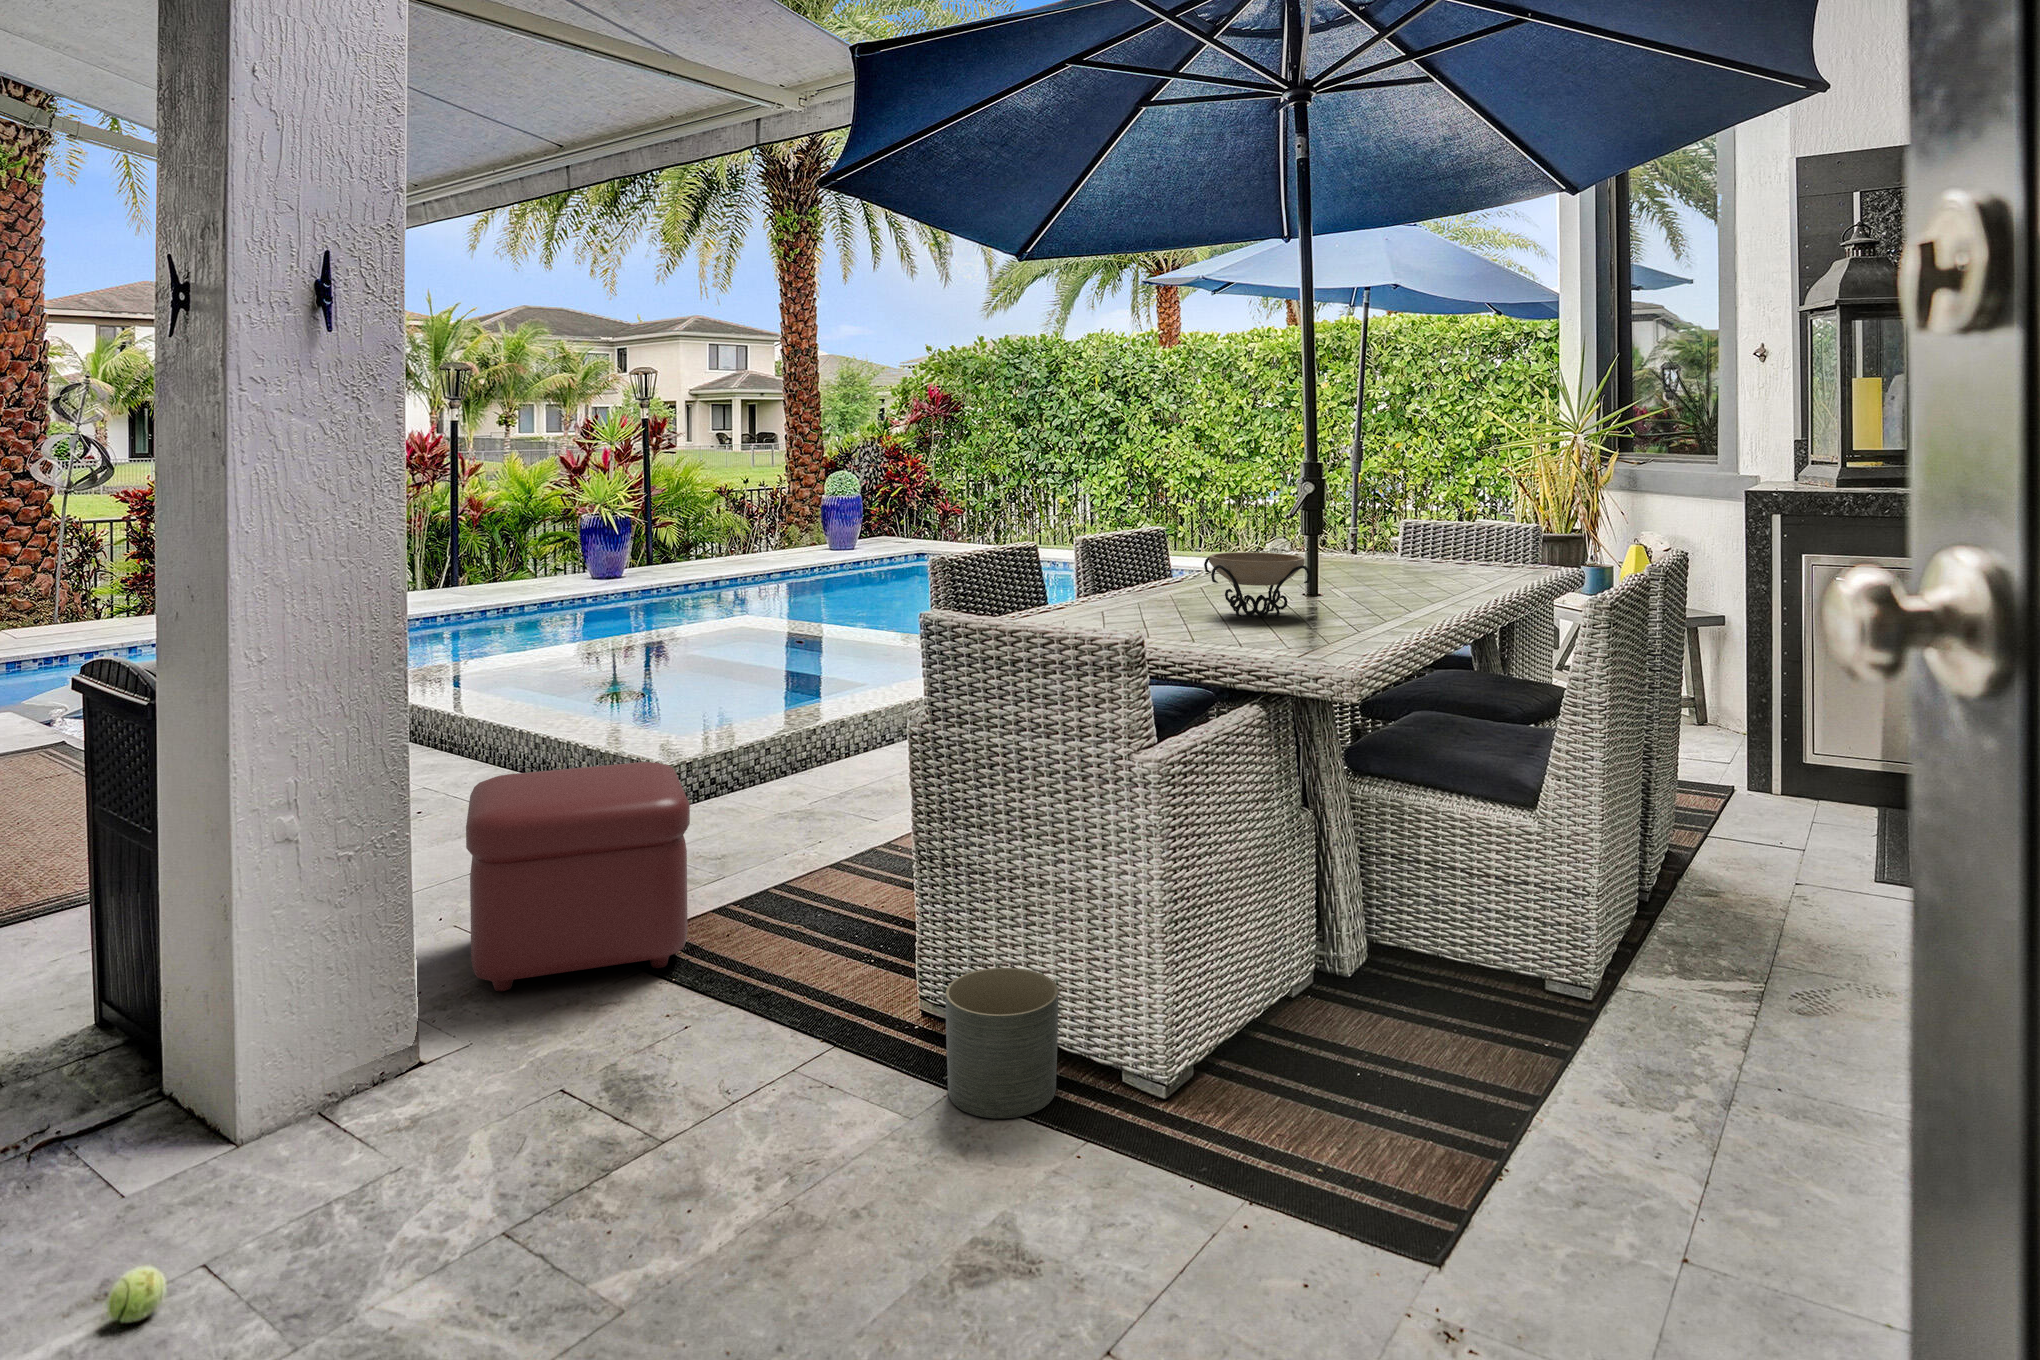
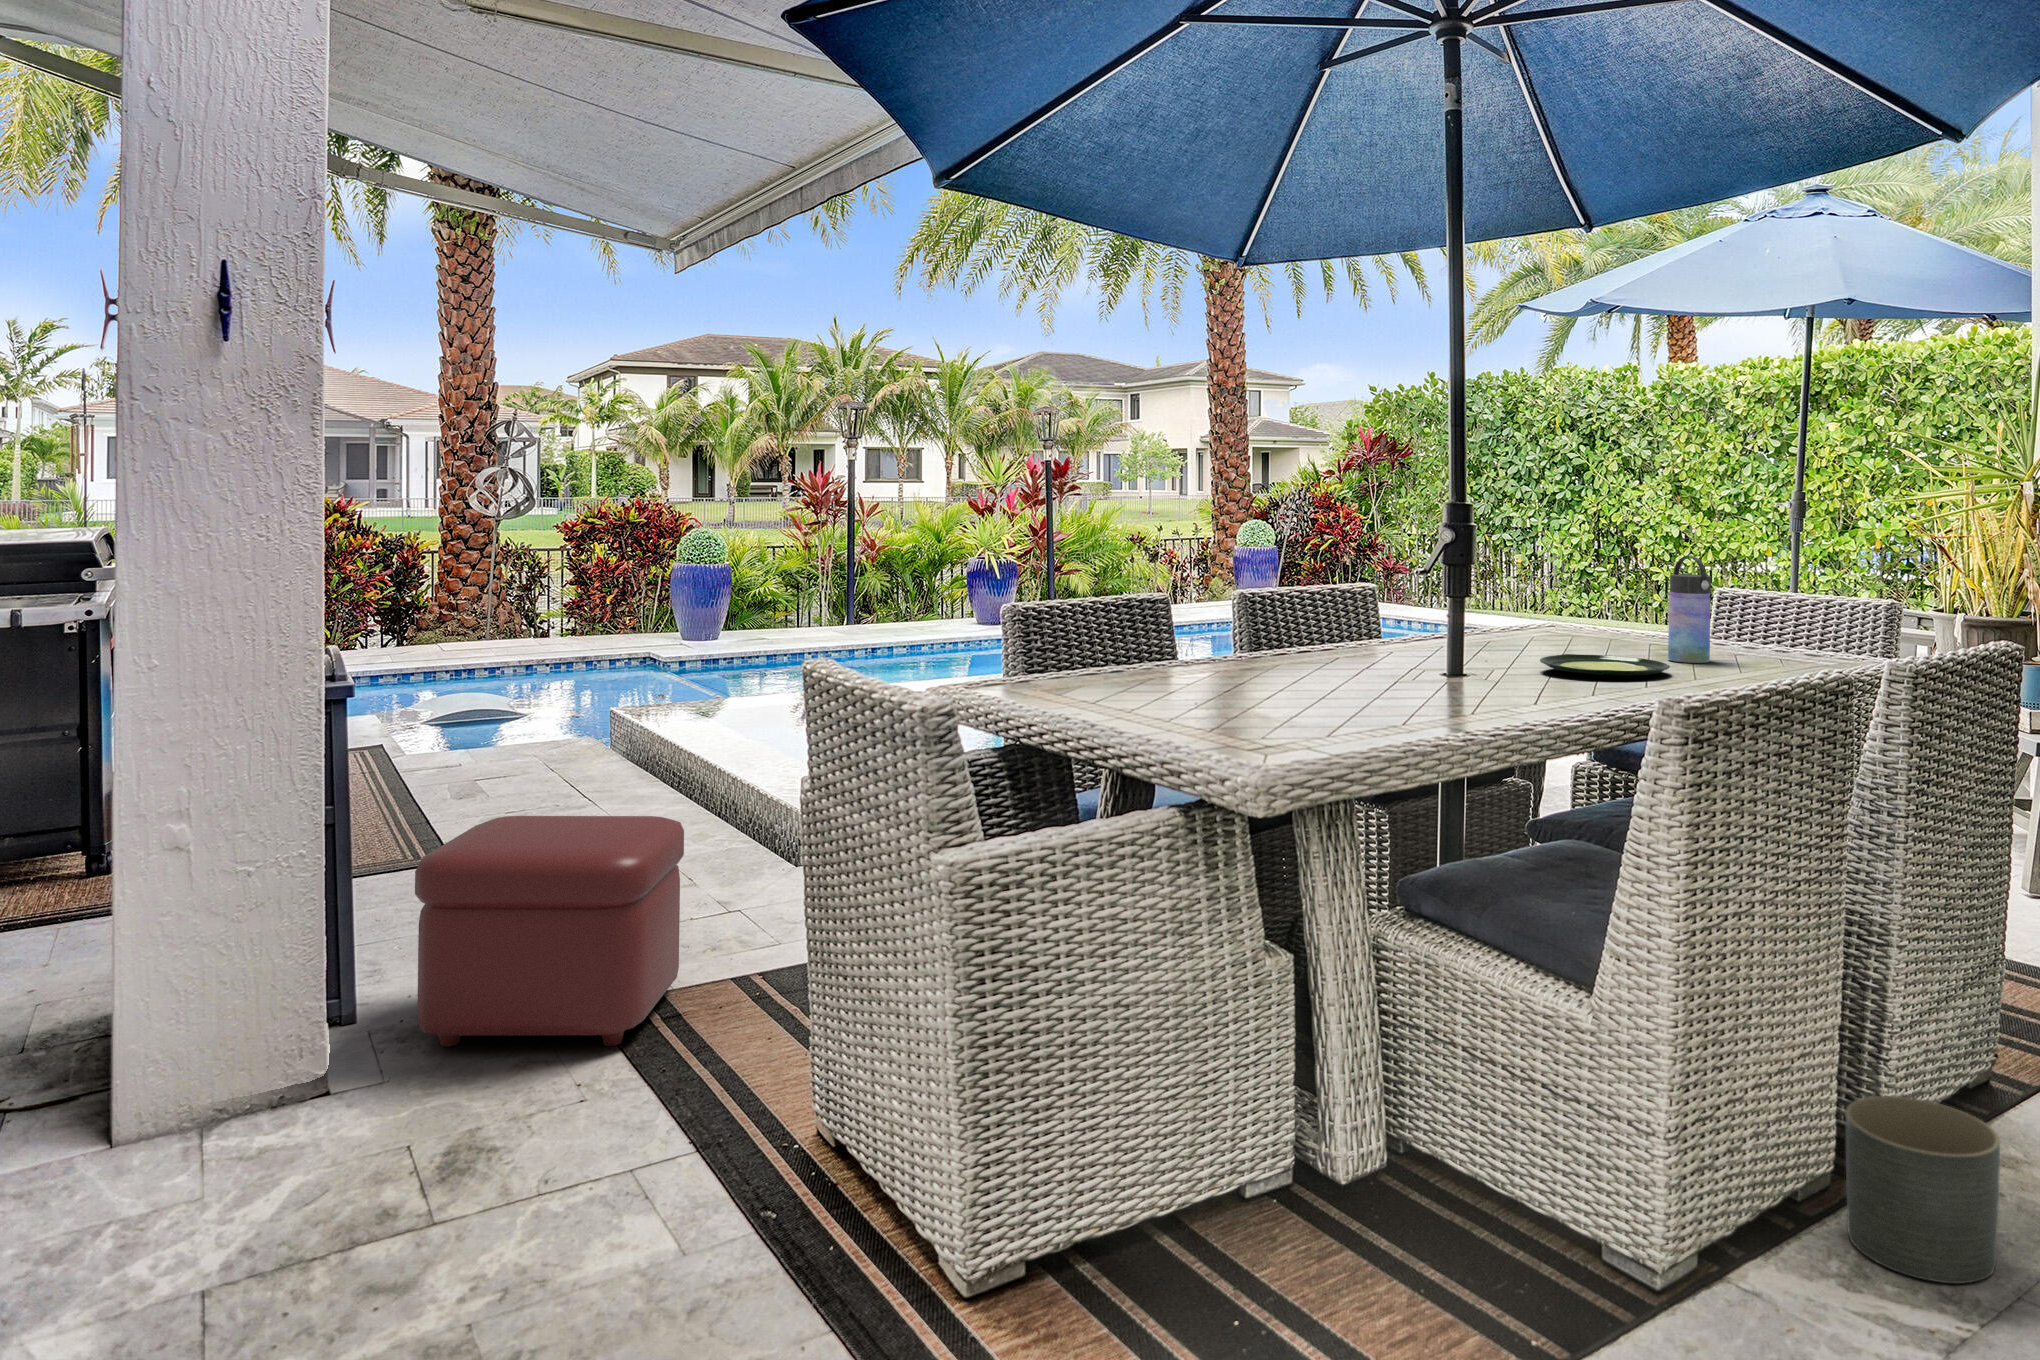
water bottle: none [1428,495,1459,574] -> present [1668,556,1711,663]
decorative bowl: present [1204,552,1311,617] -> none [1229,615,1380,701]
plate: none [1364,572,1459,586] -> present [1540,654,1670,675]
planter: present [946,968,1058,1119] -> present [1846,1096,2000,1283]

